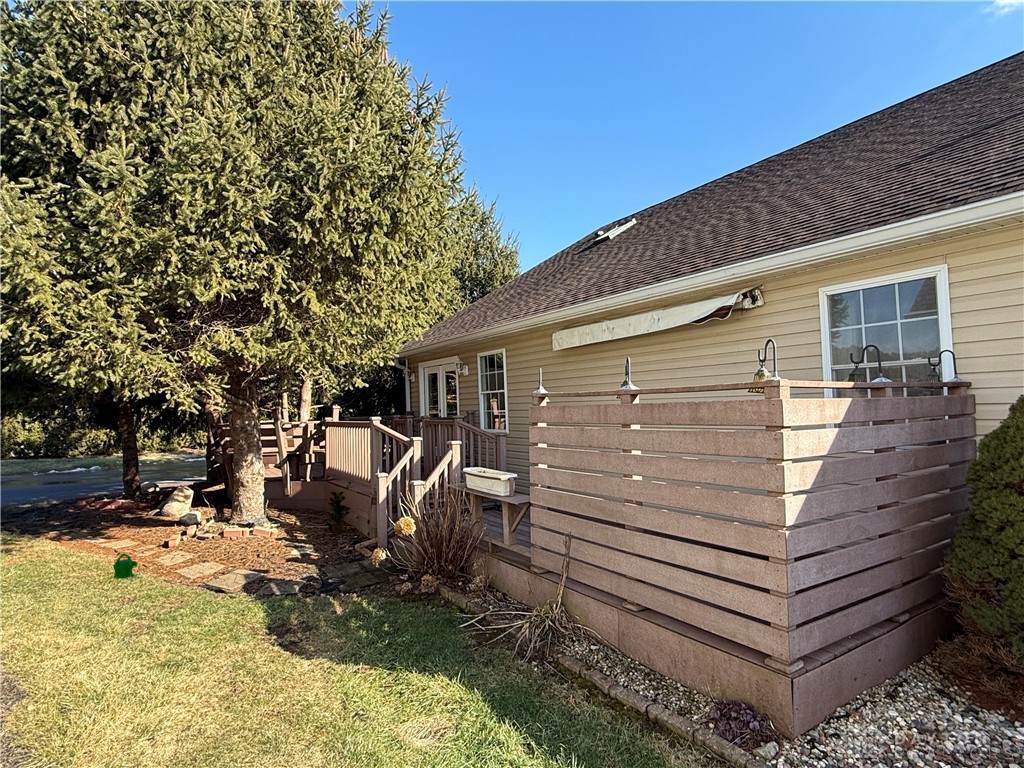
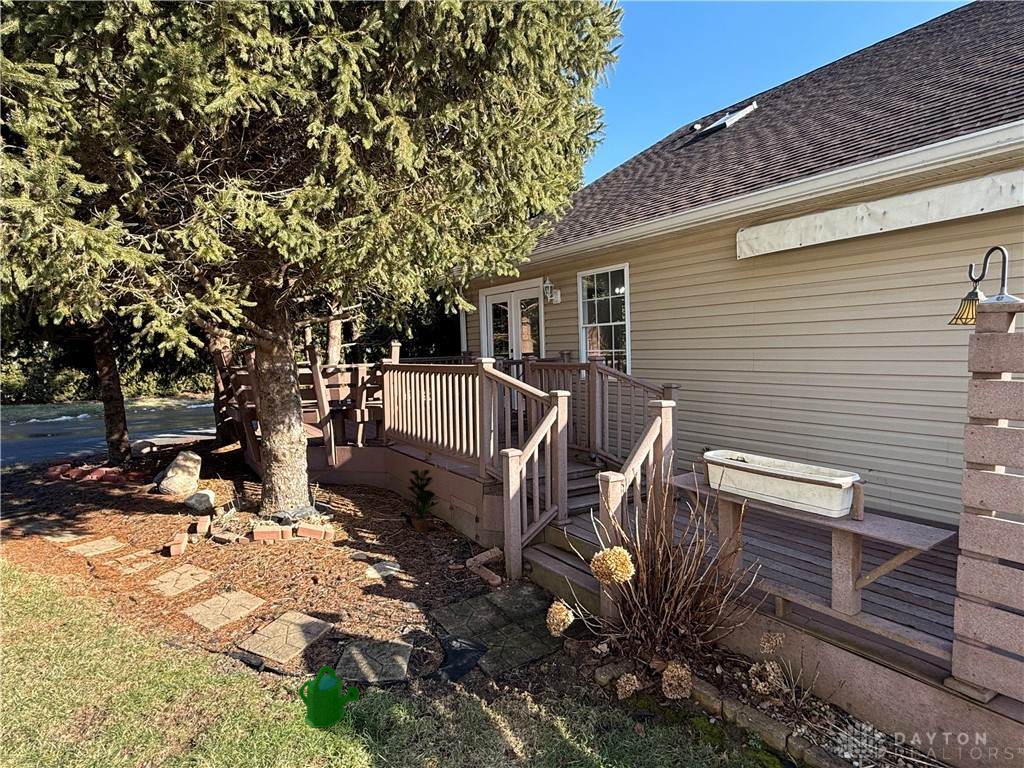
watering can: present [113,553,137,578] -> present [299,666,359,728]

